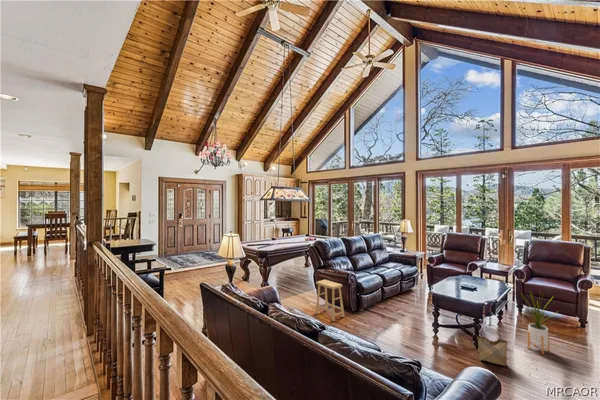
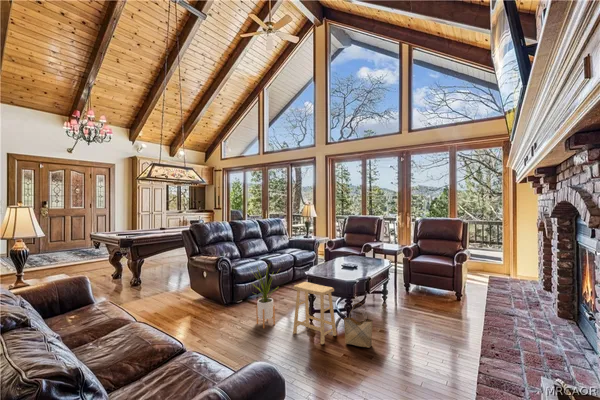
footstool: present [316,280,344,321] -> present [293,282,336,344]
house plant: present [527,292,549,354] -> present [256,266,275,328]

